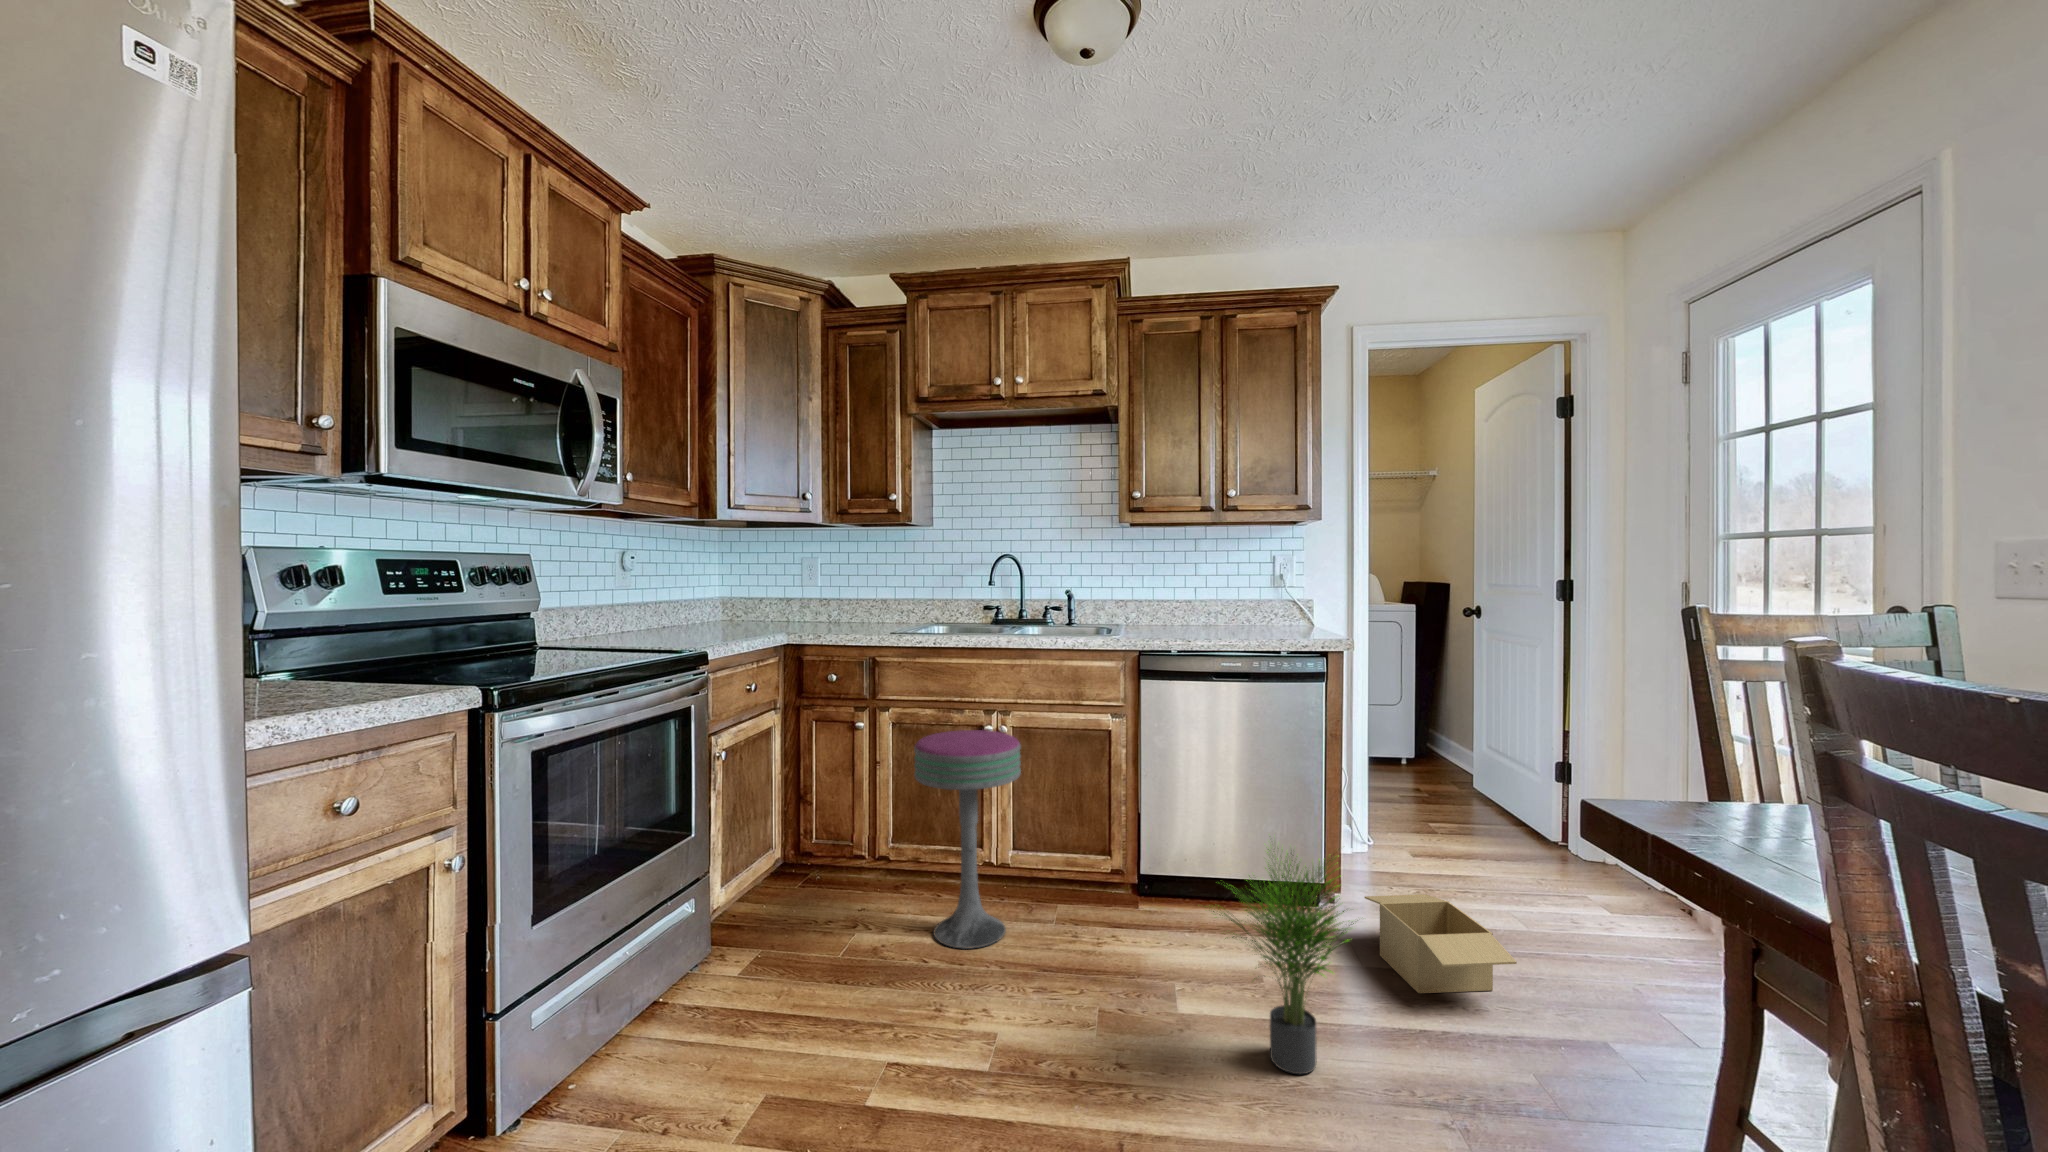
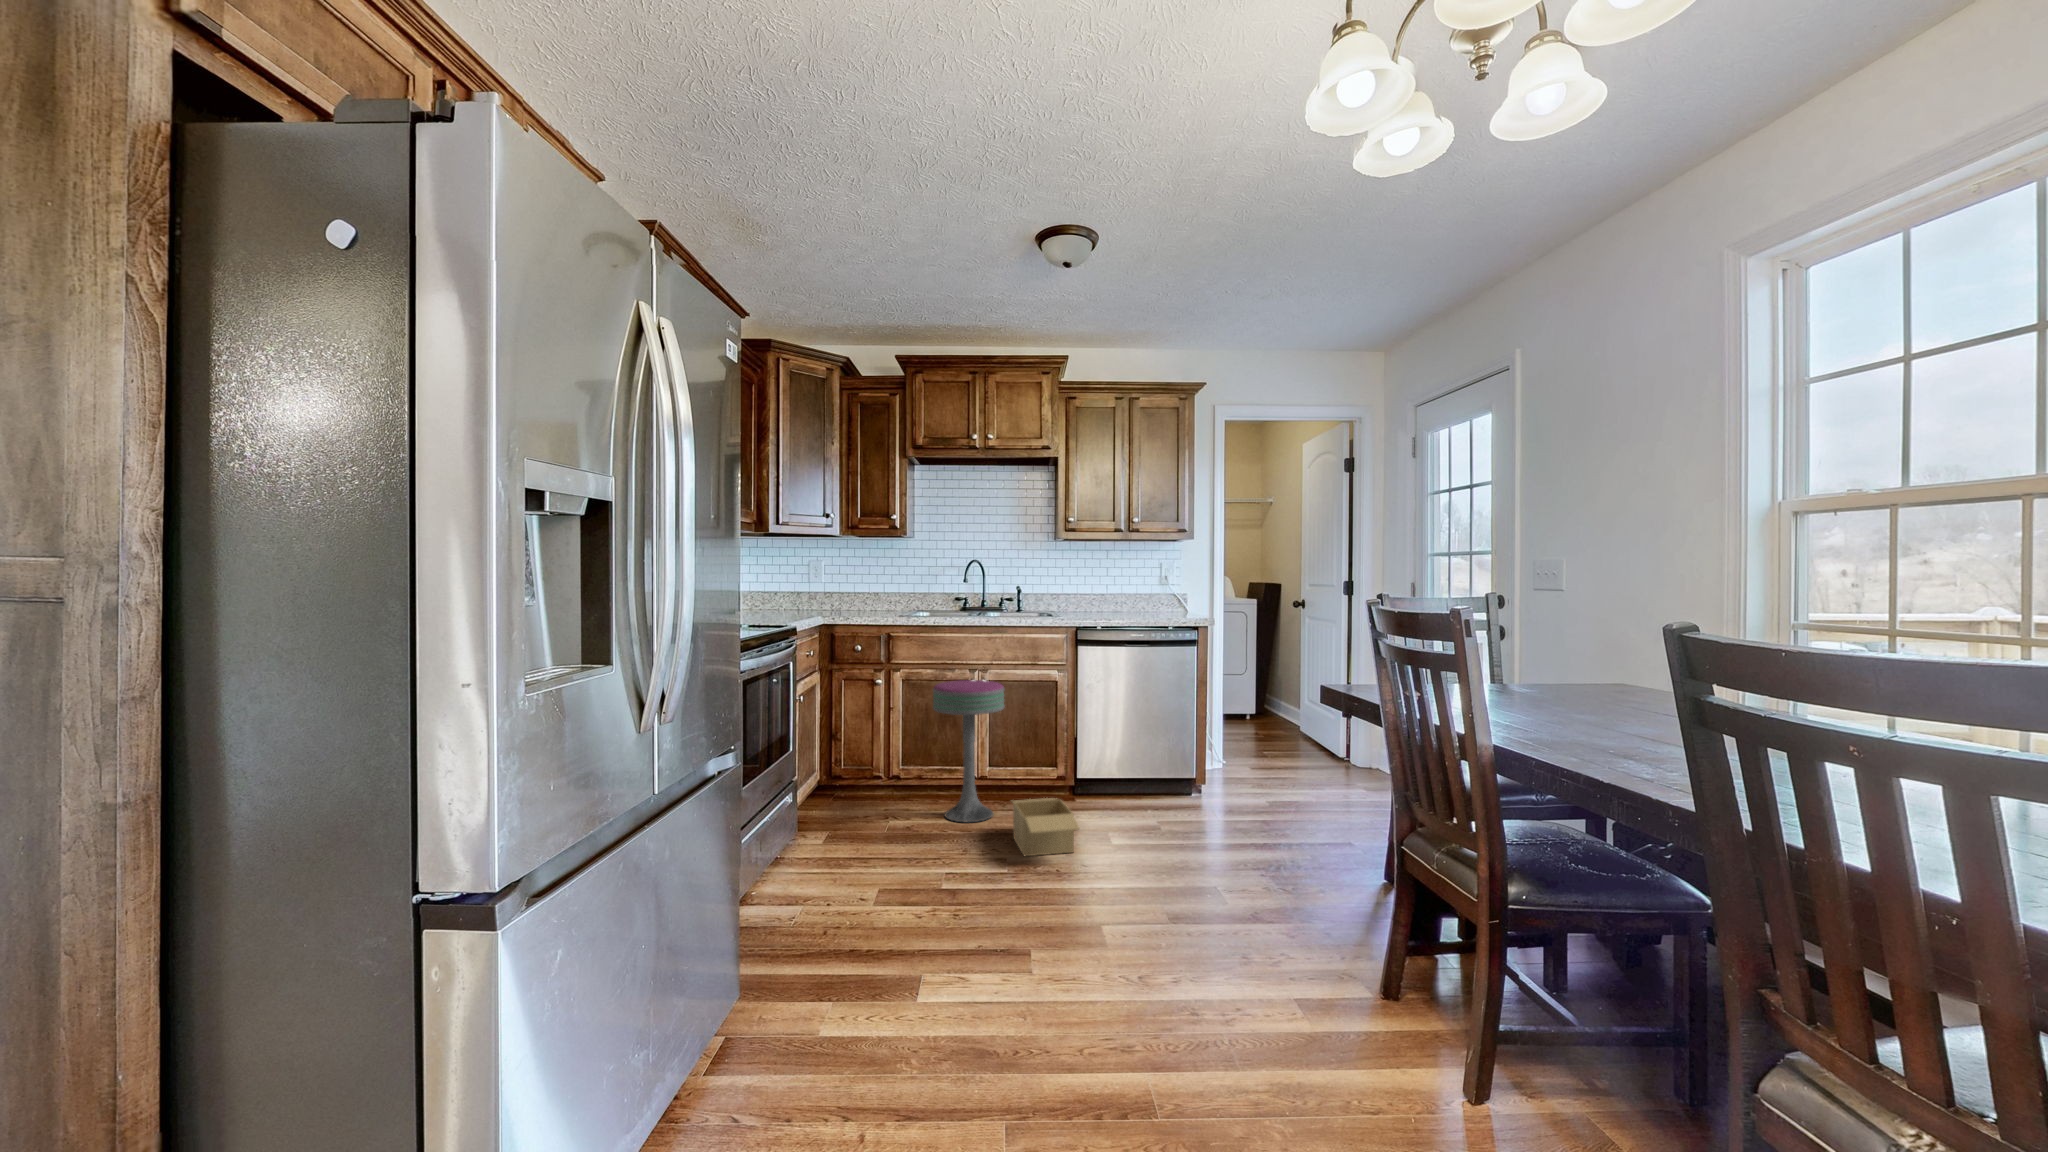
potted plant: present [1213,849,1354,1074] -> none [1128,726,1226,861]
cardboard box: present [1364,894,1517,993] -> present [1012,798,1080,856]

